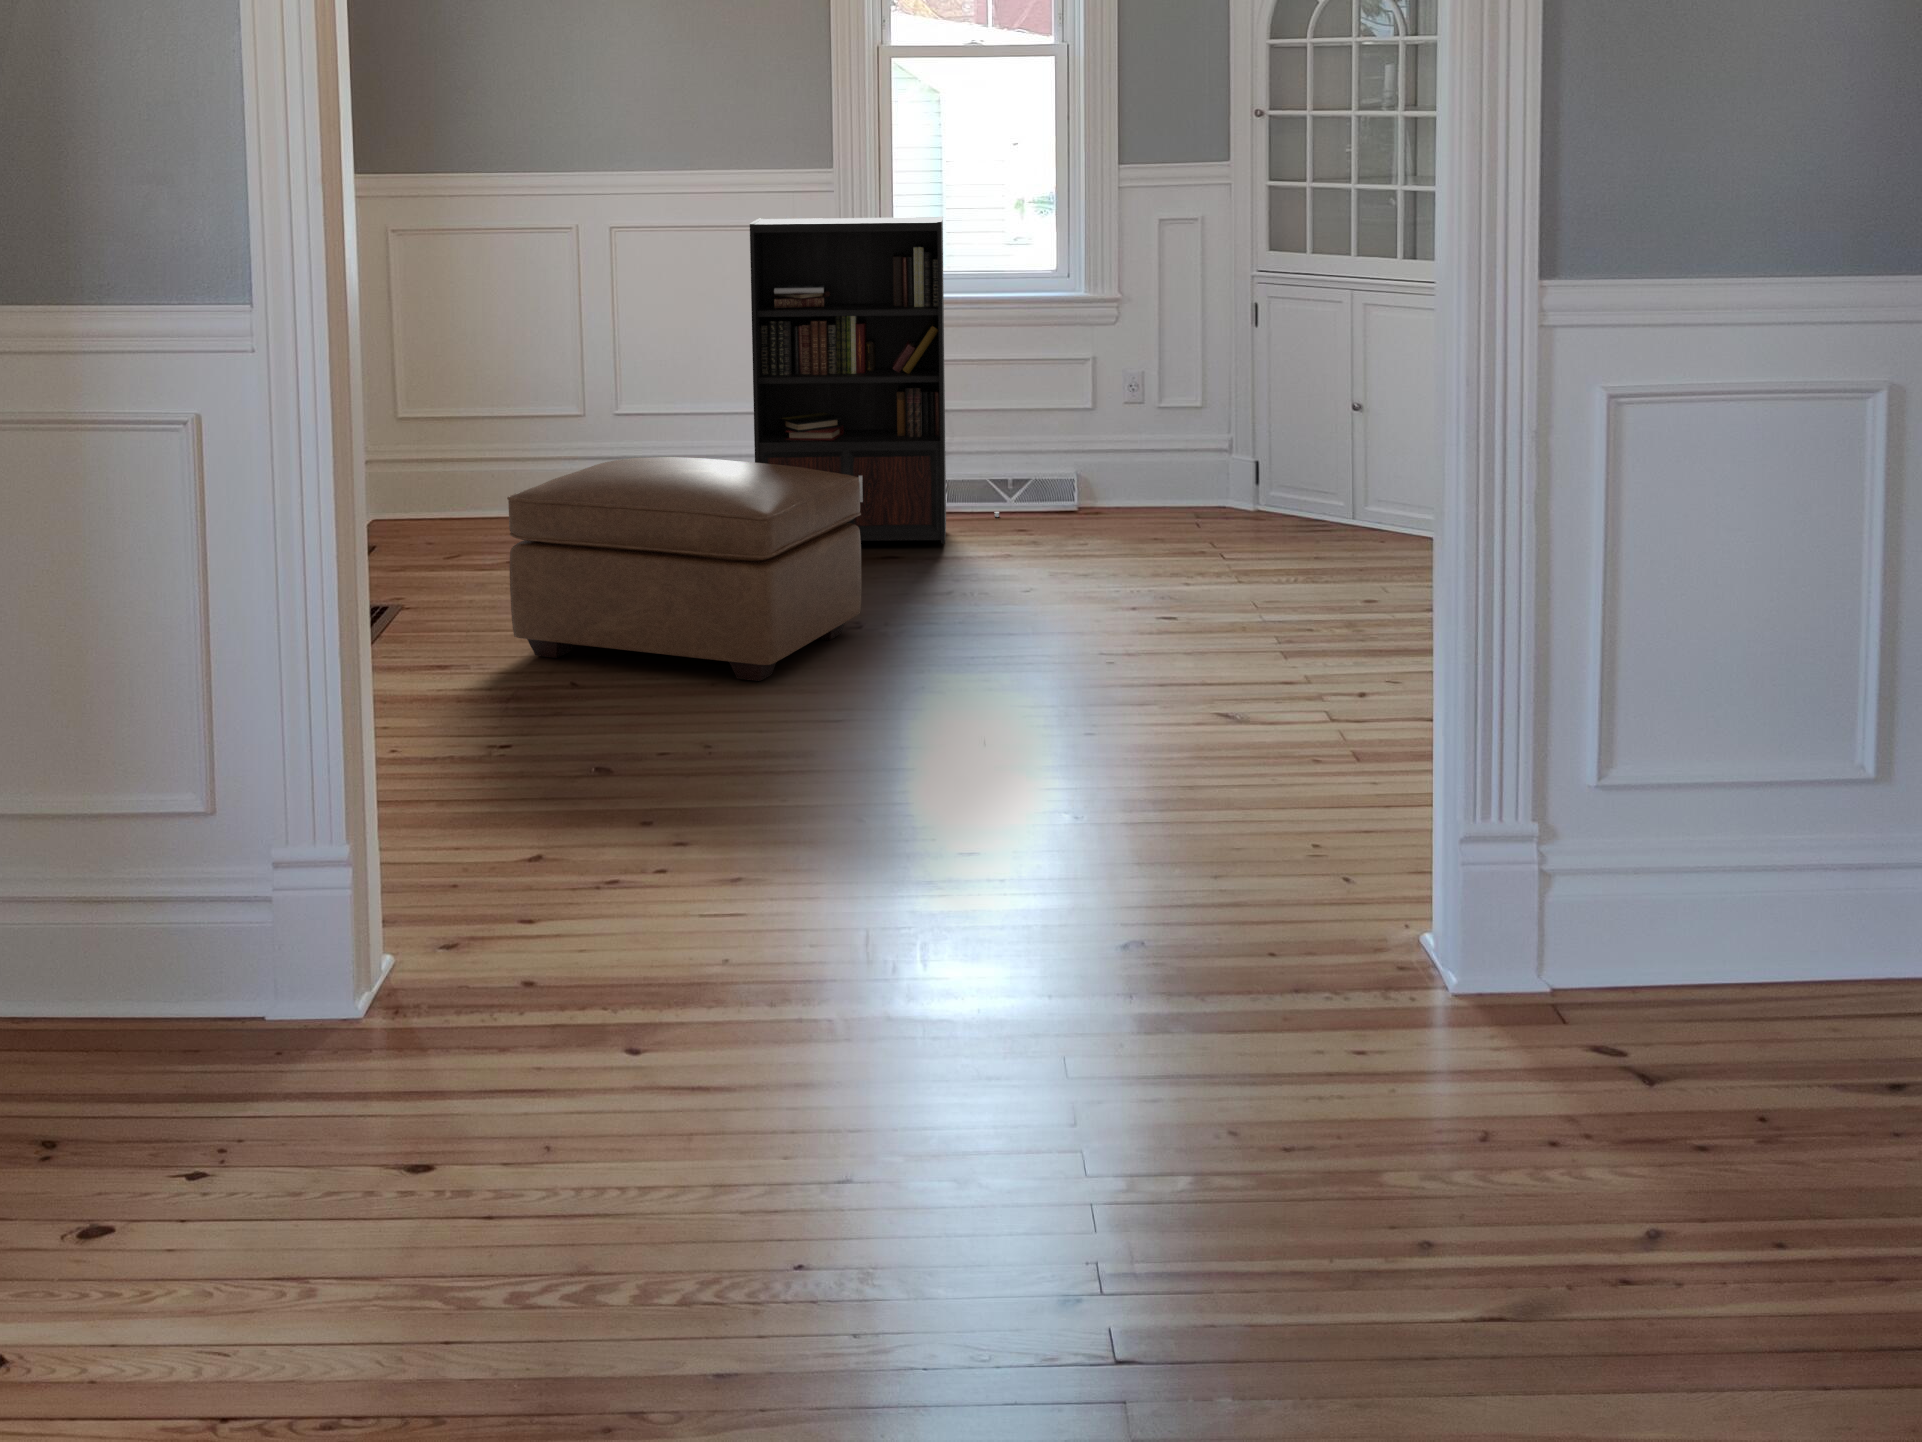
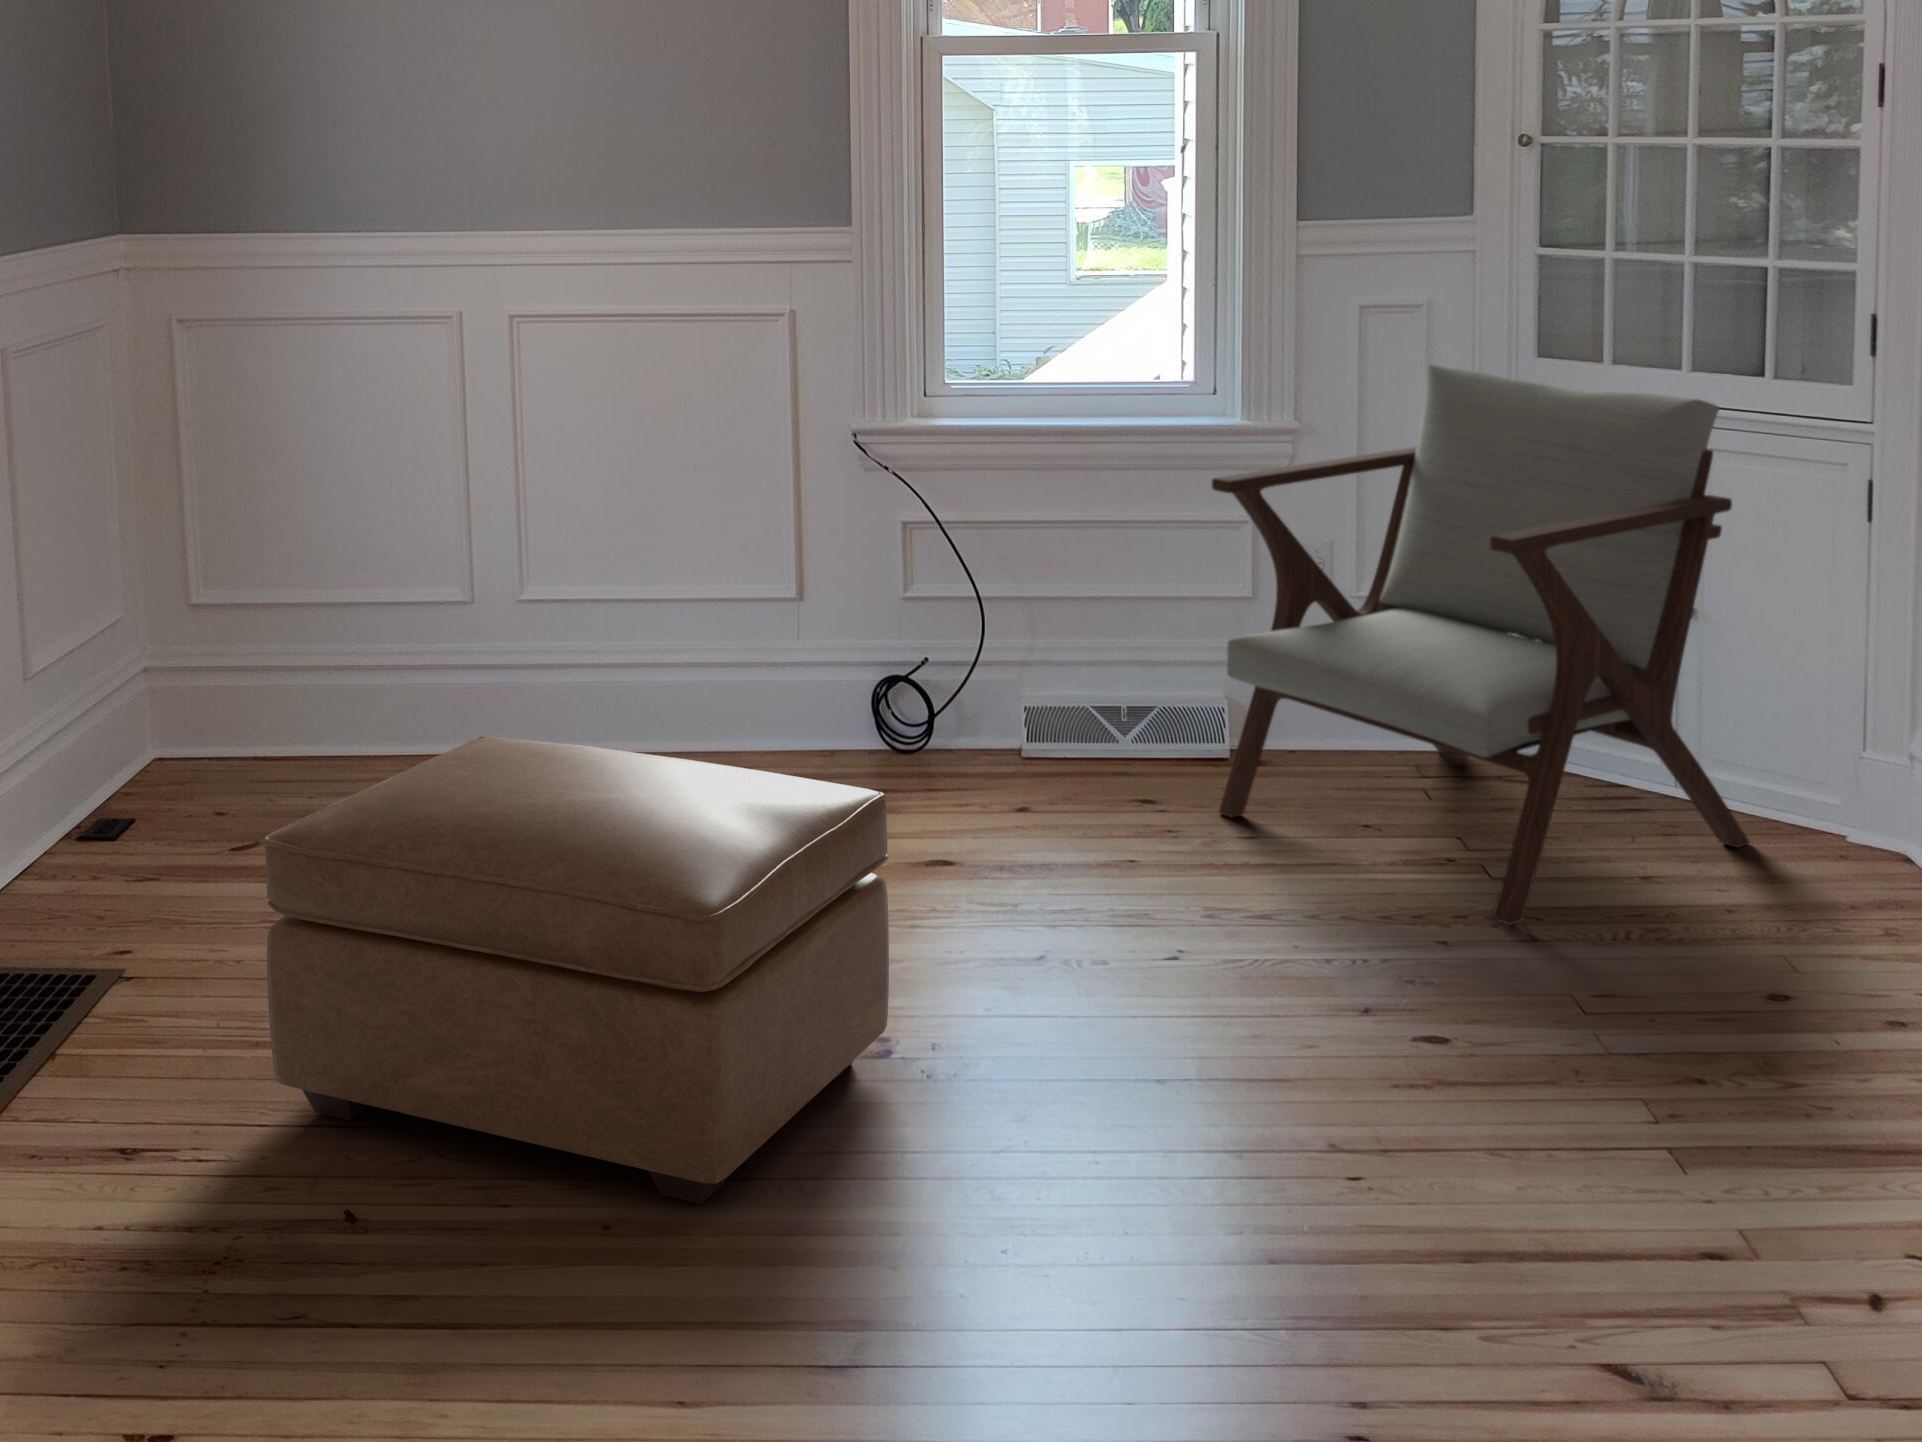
bookcase: present [750,217,999,543] -> none [713,306,1108,836]
lounge chair: none [1060,256,1387,576] -> present [1212,365,1750,925]

